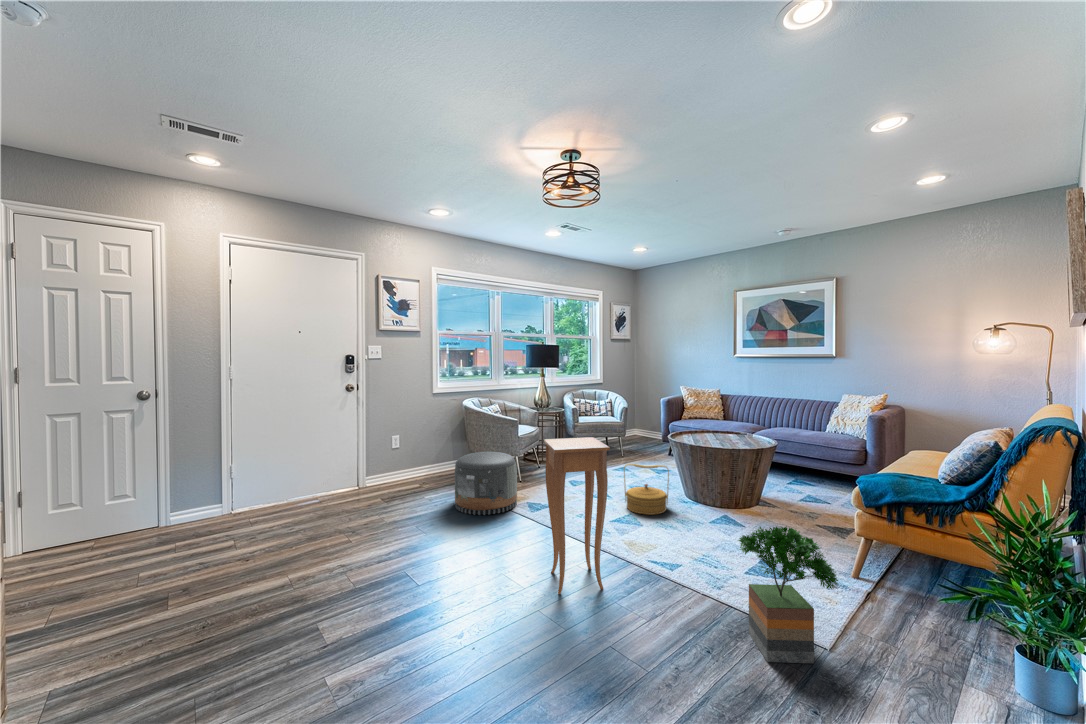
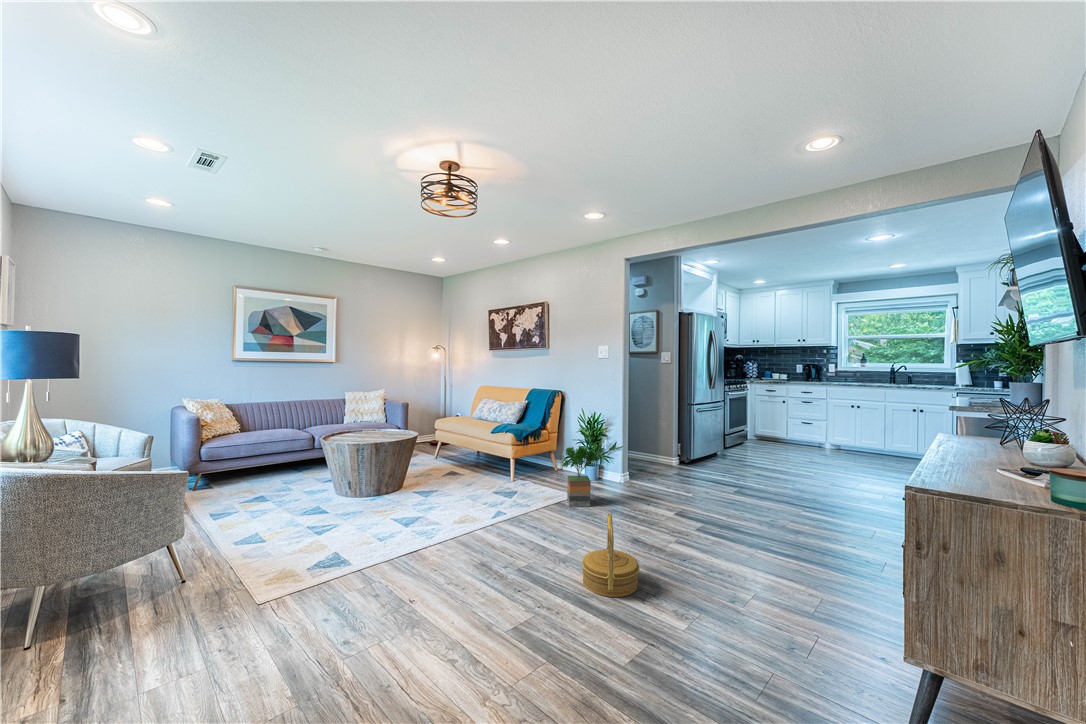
side table: present [544,437,610,594] -> none [498,428,550,551]
pouf: present [455,452,517,515] -> none [231,509,347,628]
basket: present [624,464,669,515] -> present [582,513,640,597]

